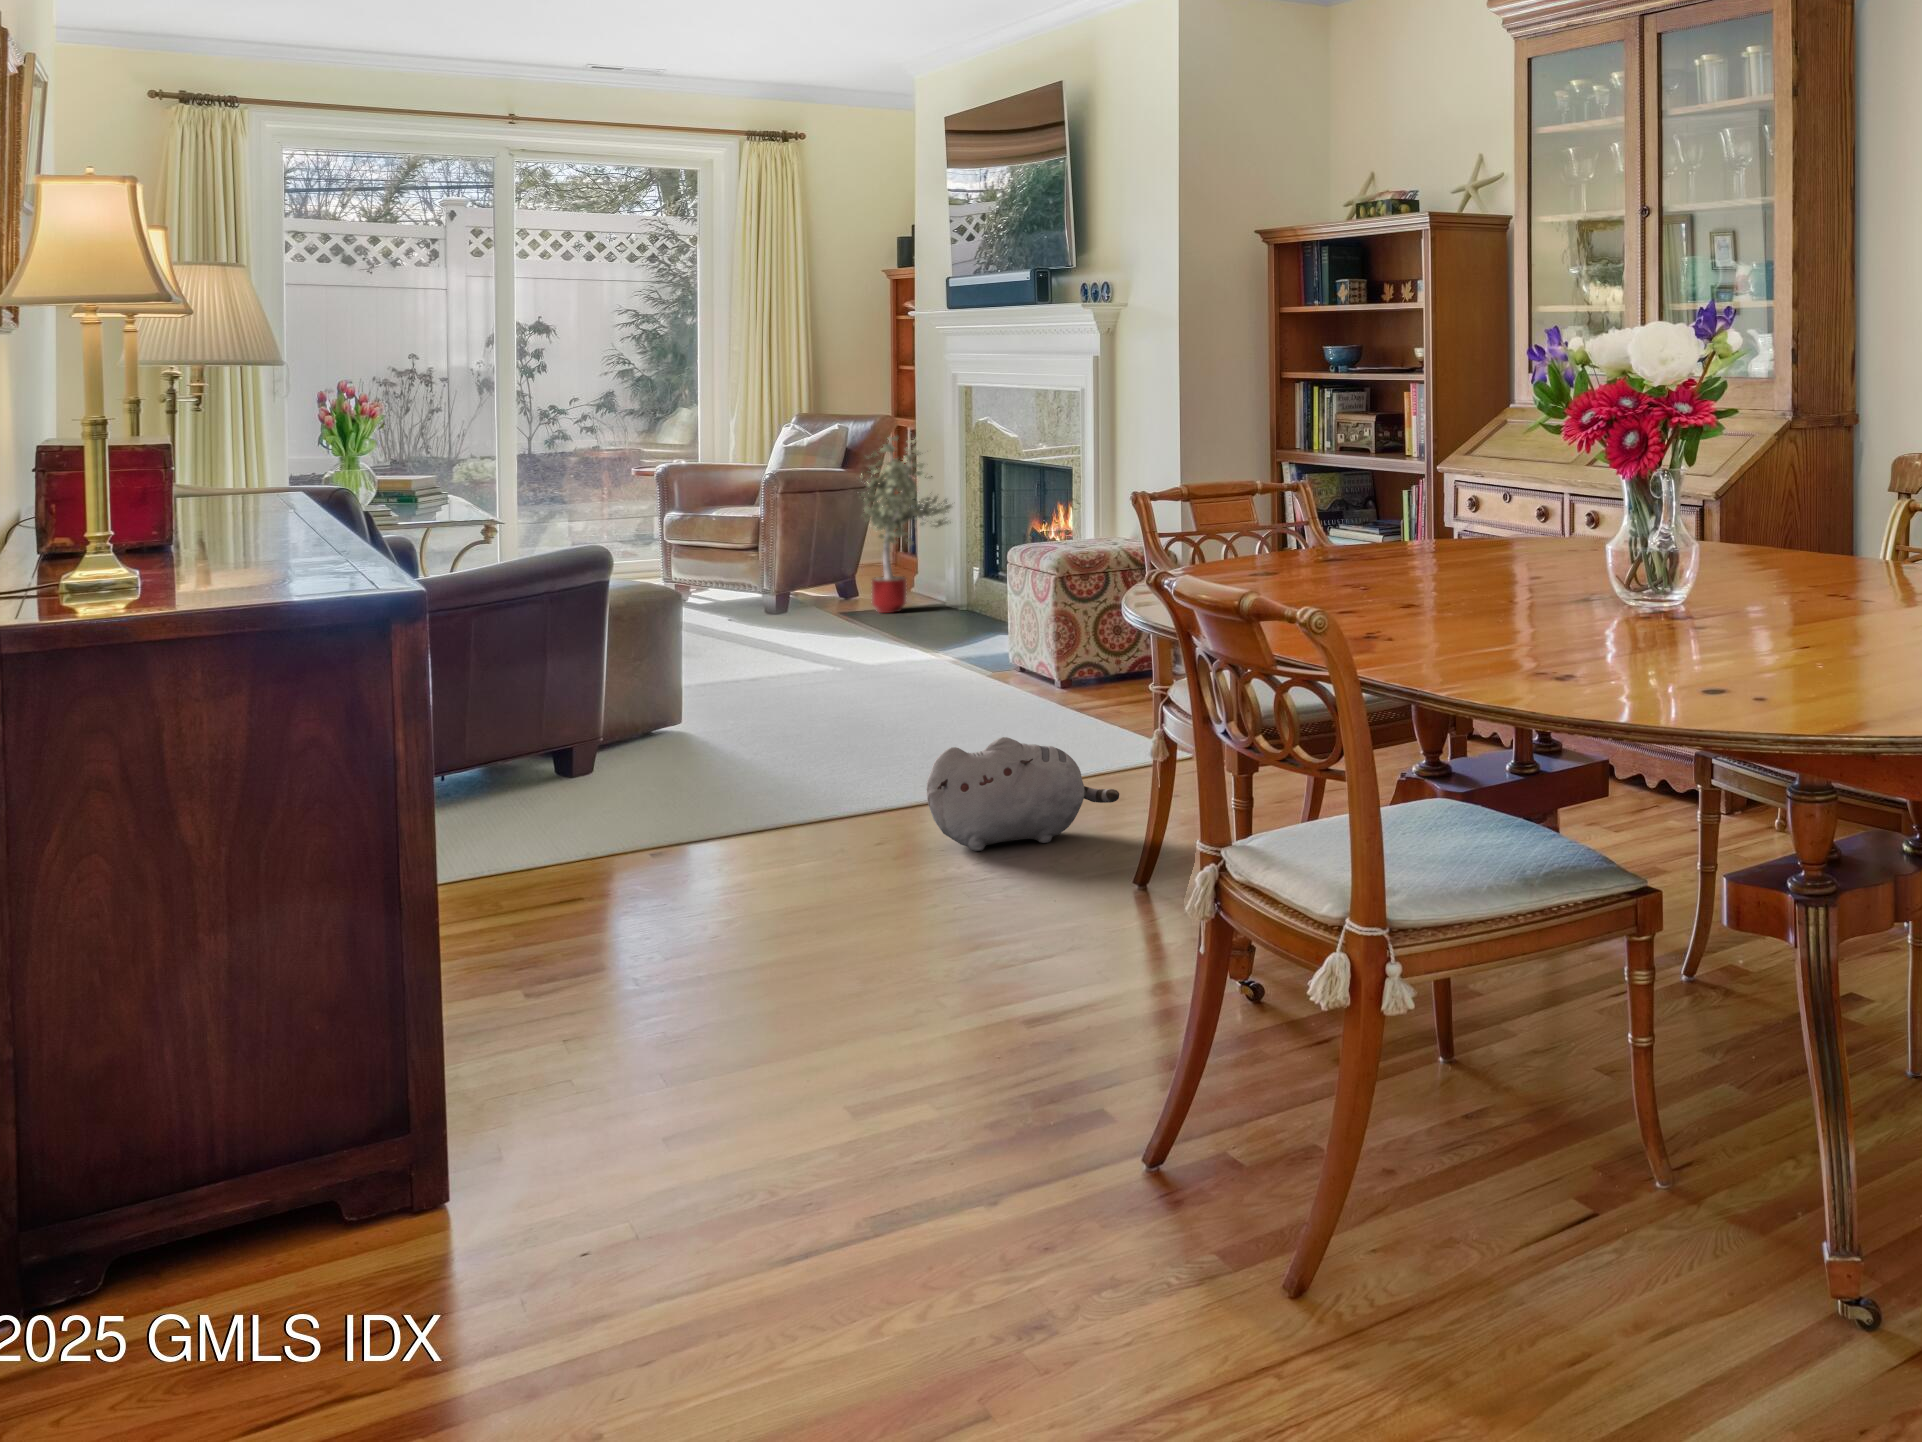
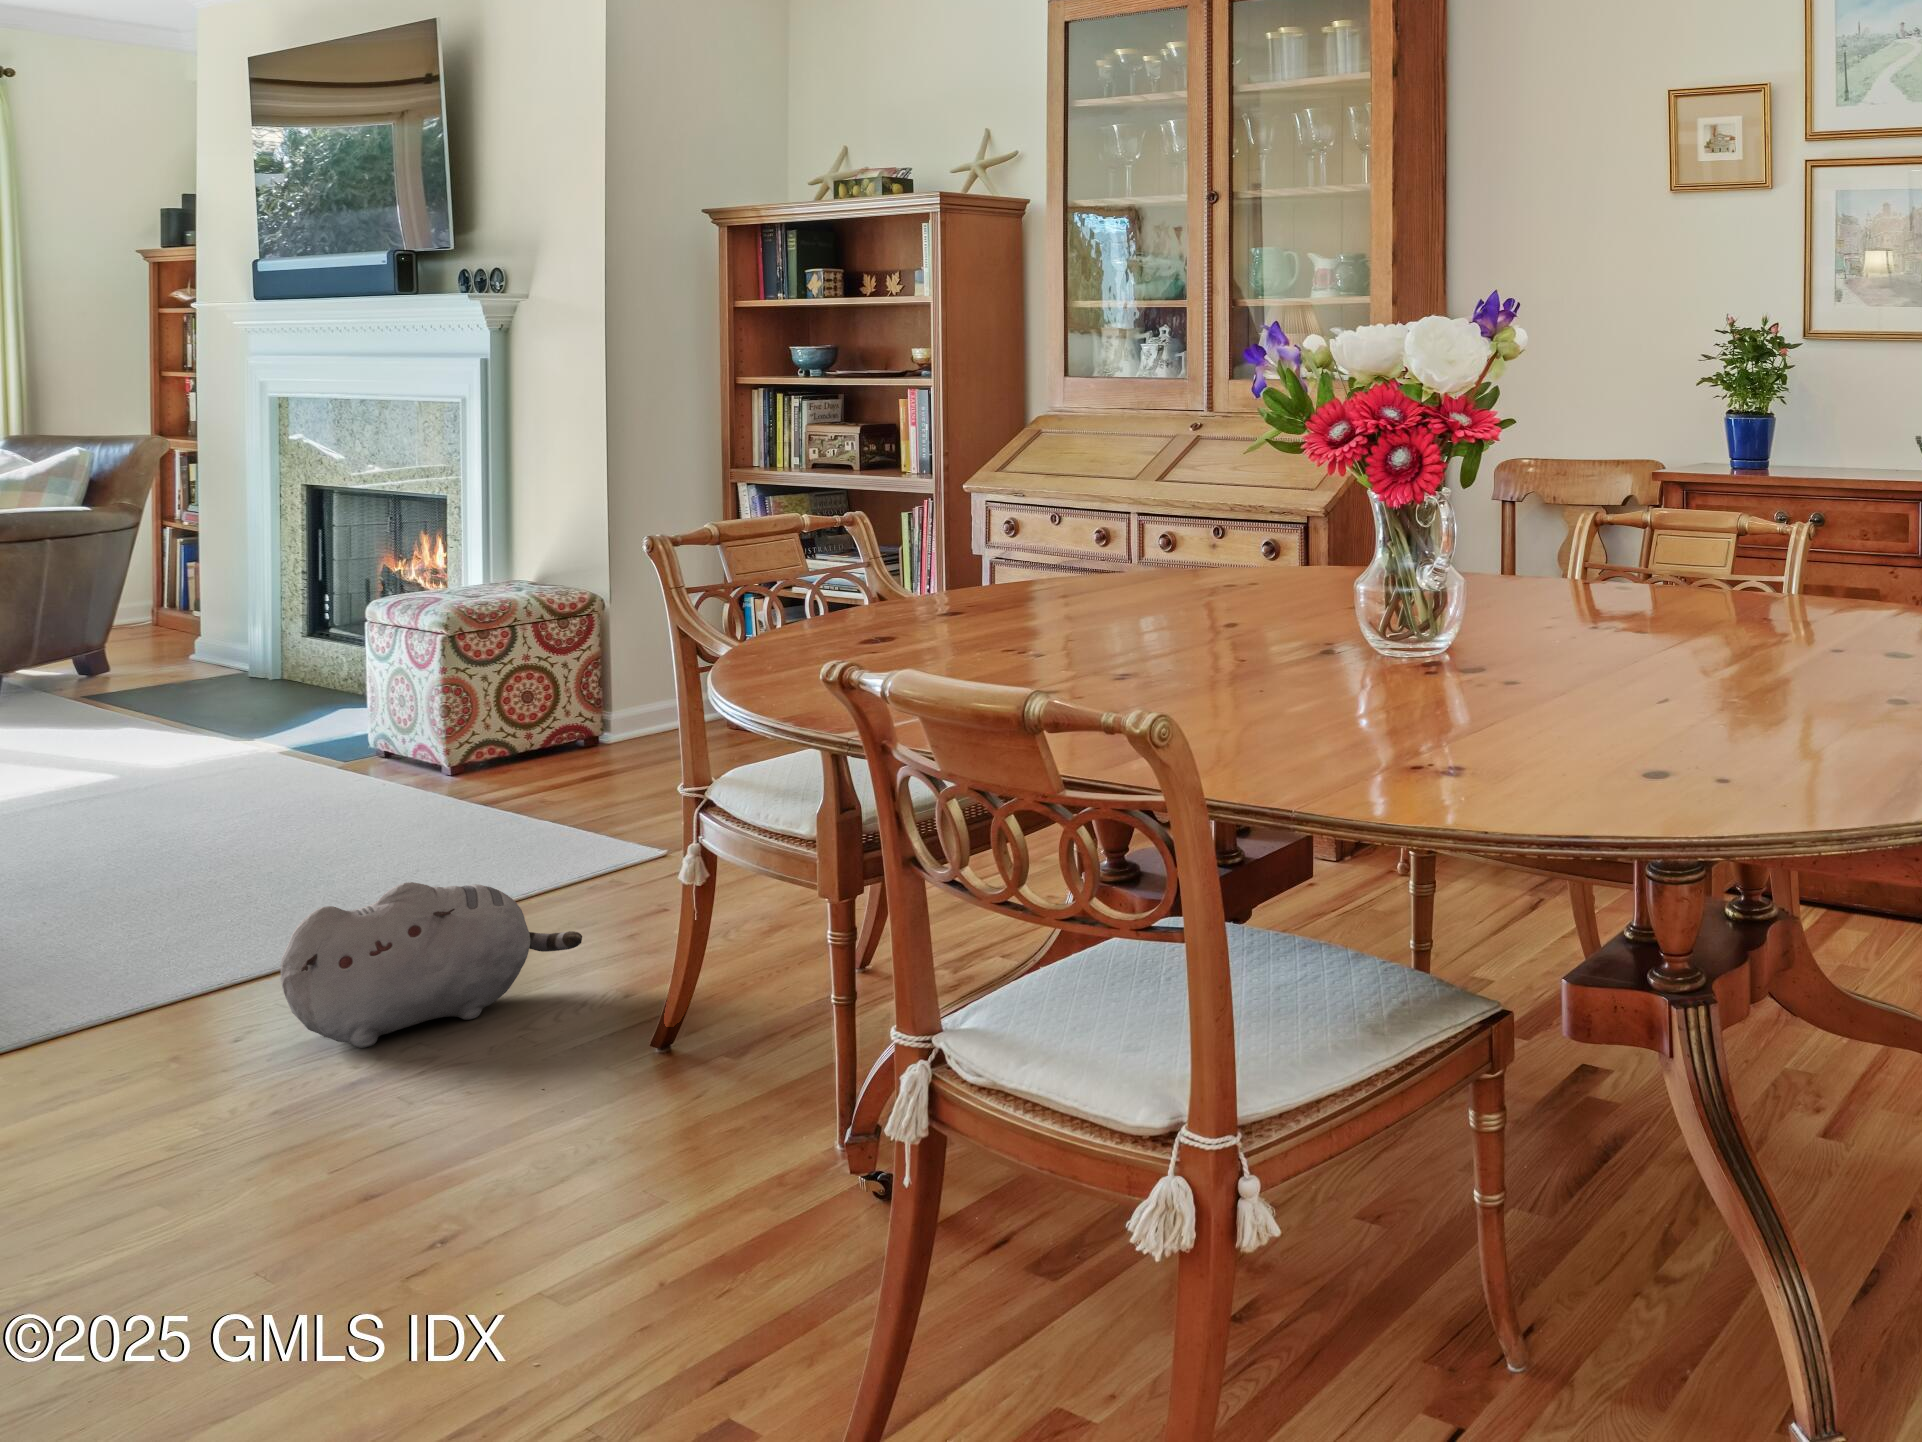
potted tree: present [860,436,951,613] -> none [105,460,263,688]

